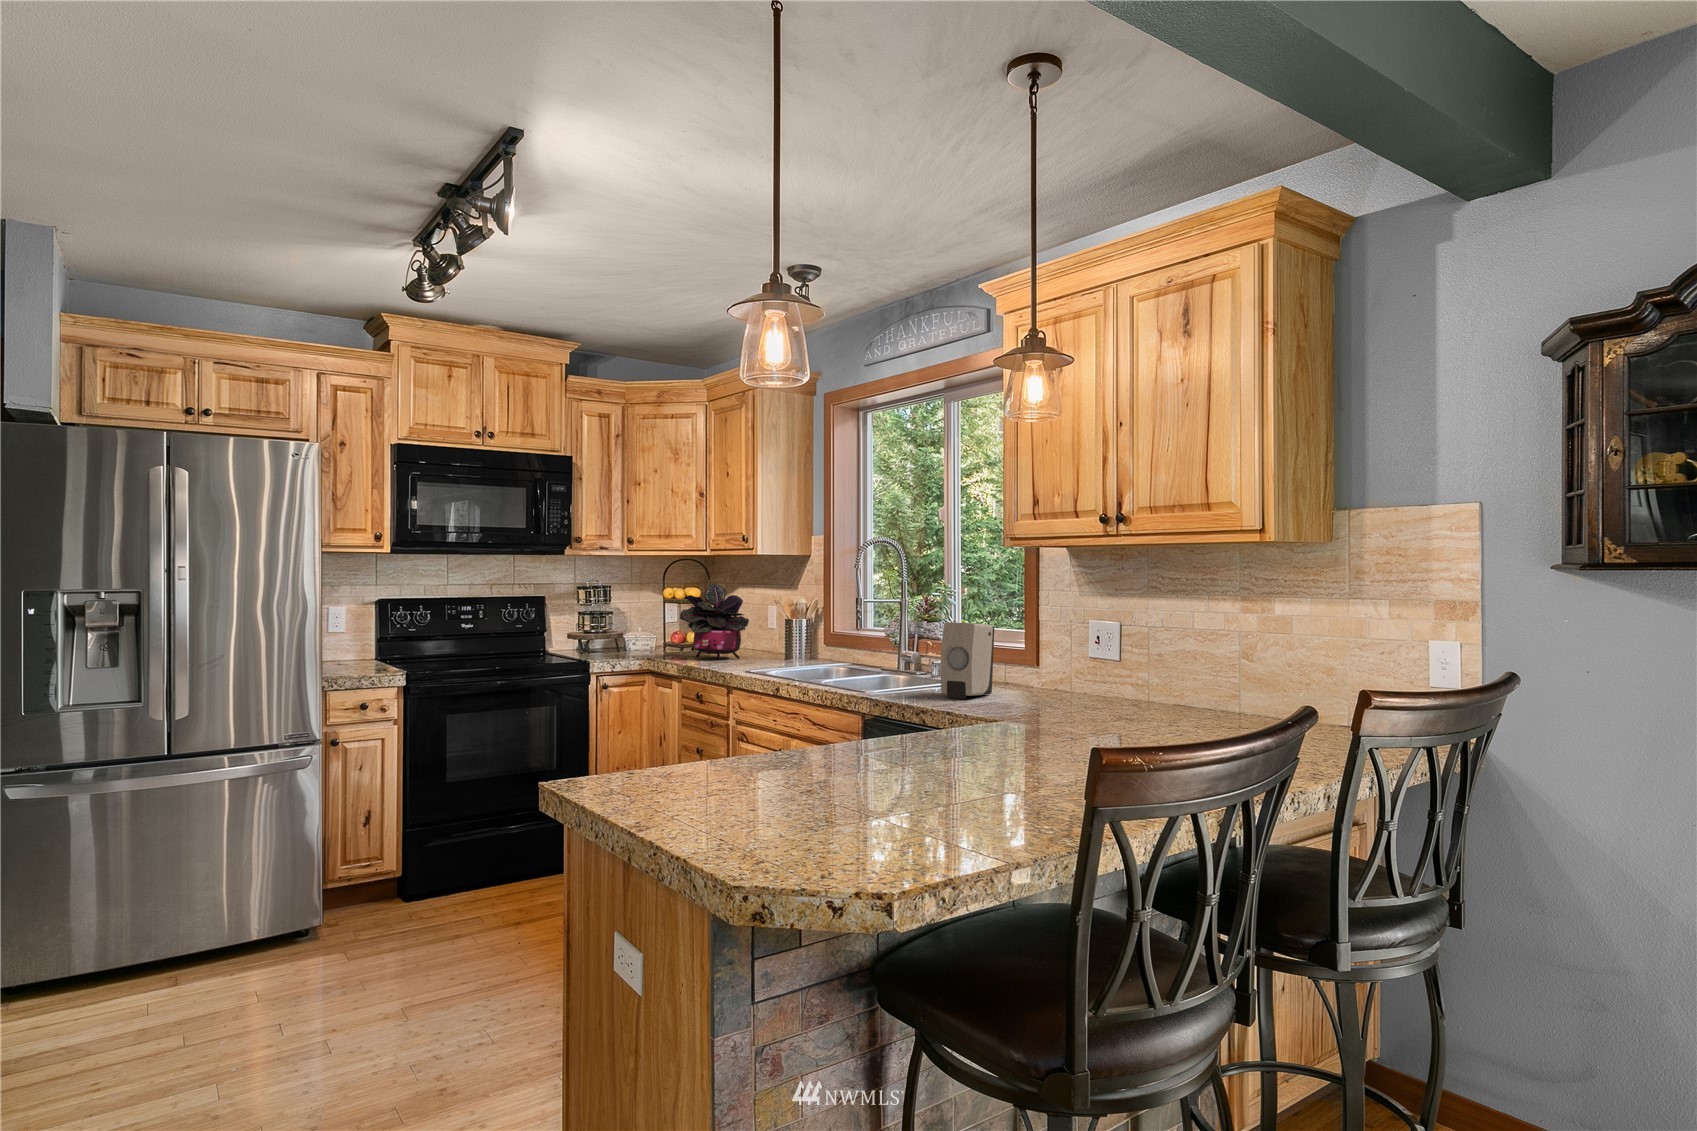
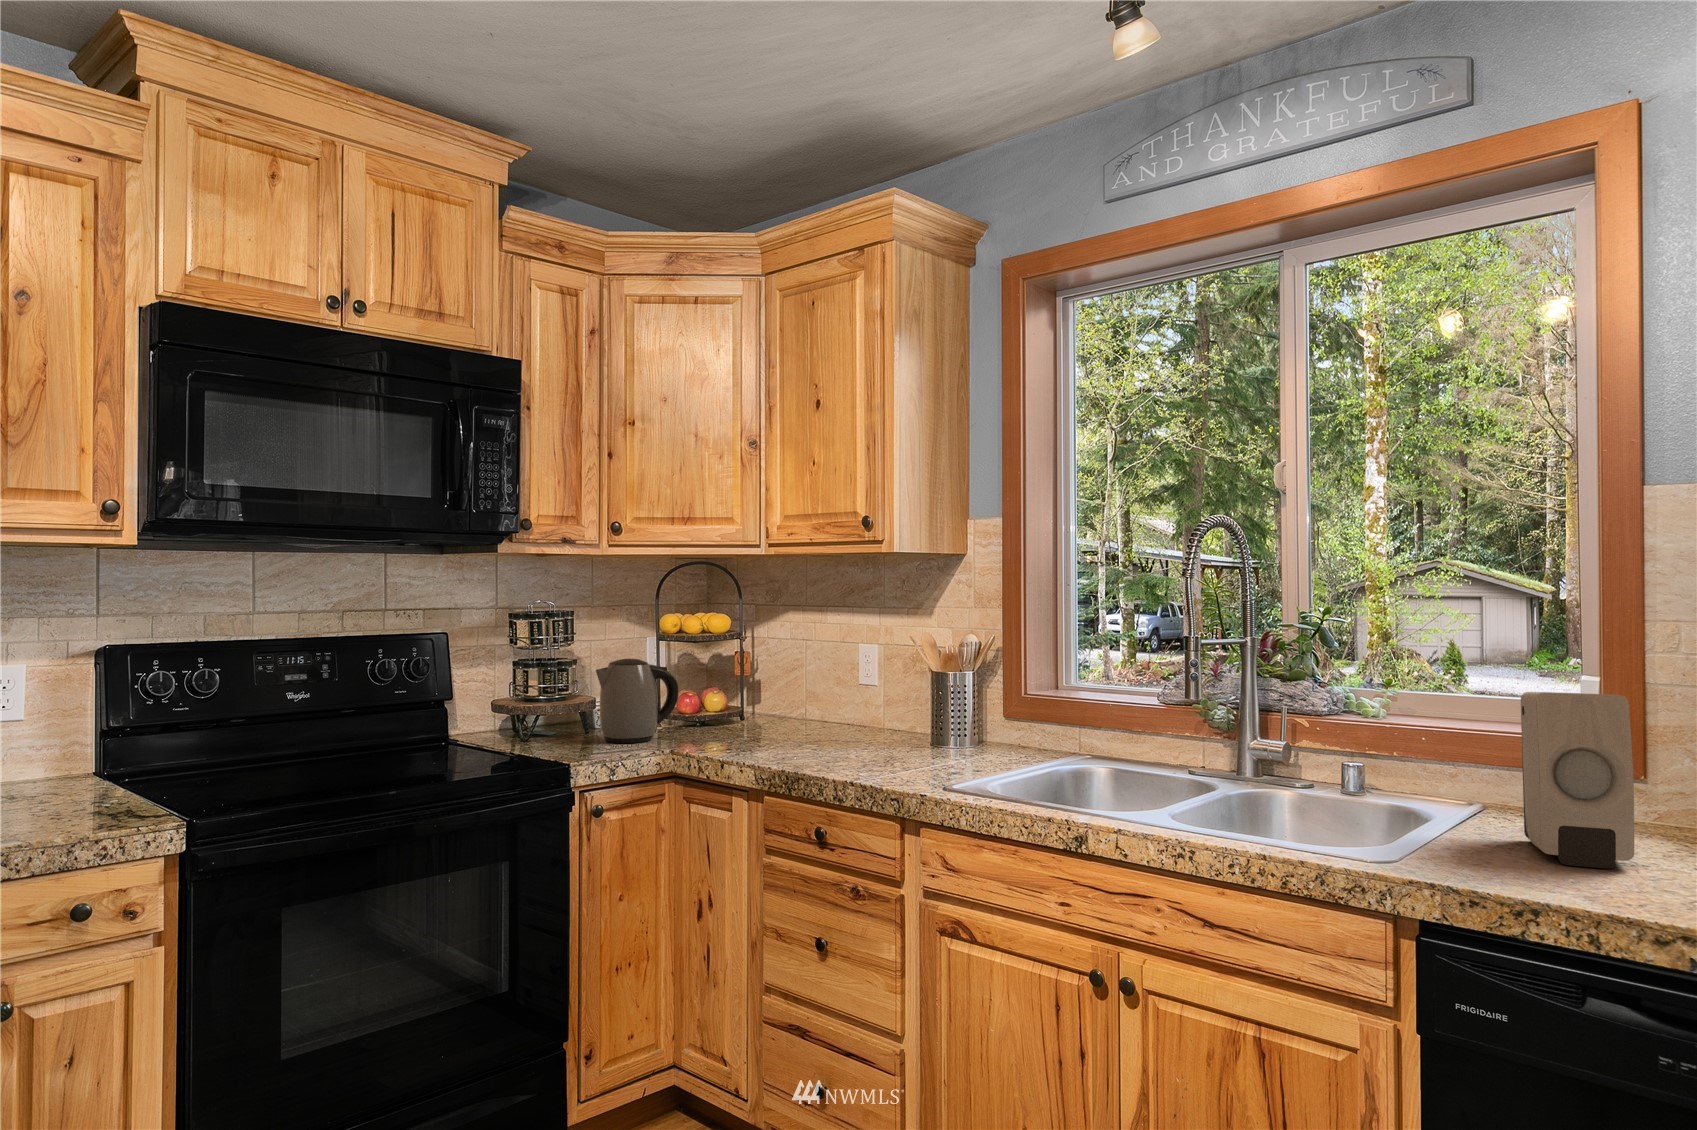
potted plant: present [680,584,749,659] -> none [738,605,865,745]
kettle: none [615,612,661,656] -> present [596,659,679,743]

